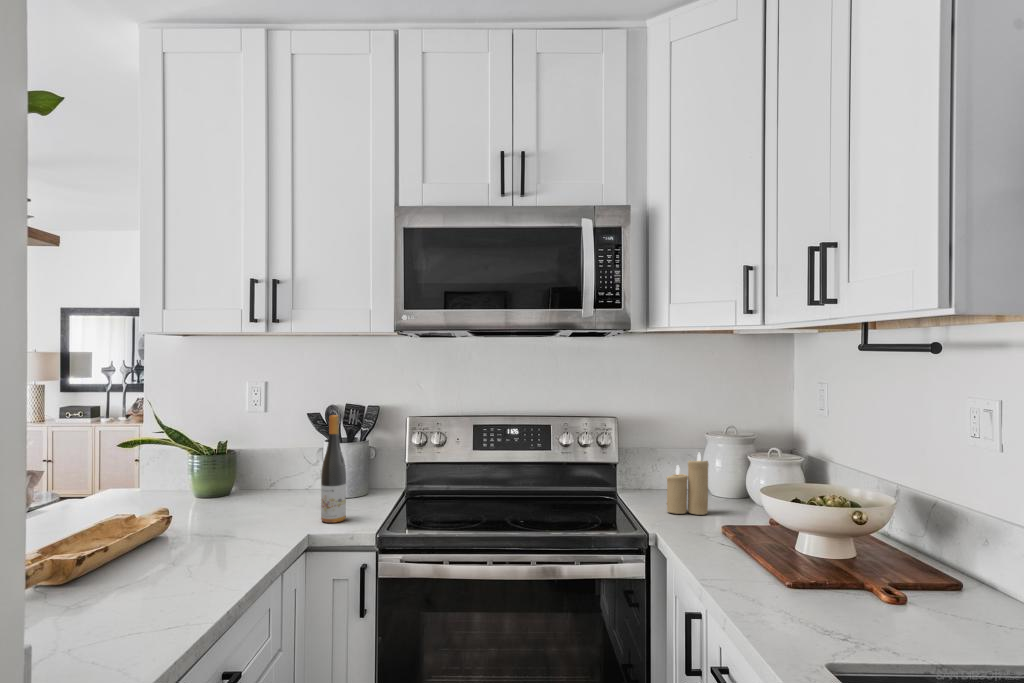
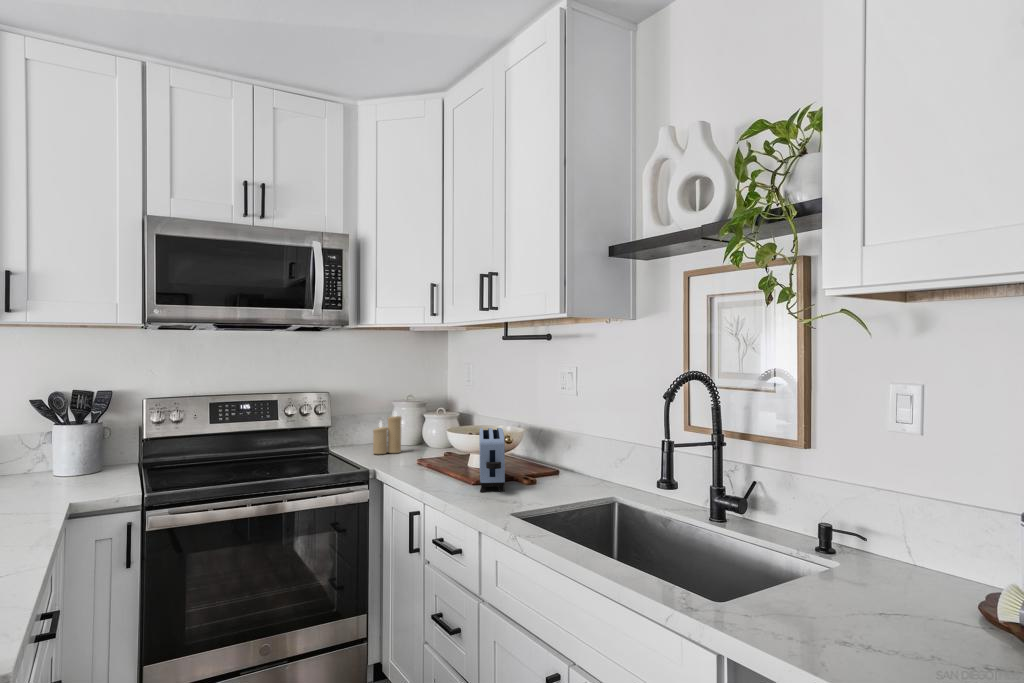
wine bottle: present [321,415,346,523] -> none [62,396,91,494]
toaster: none [824,509,875,640] -> present [479,428,505,492]

